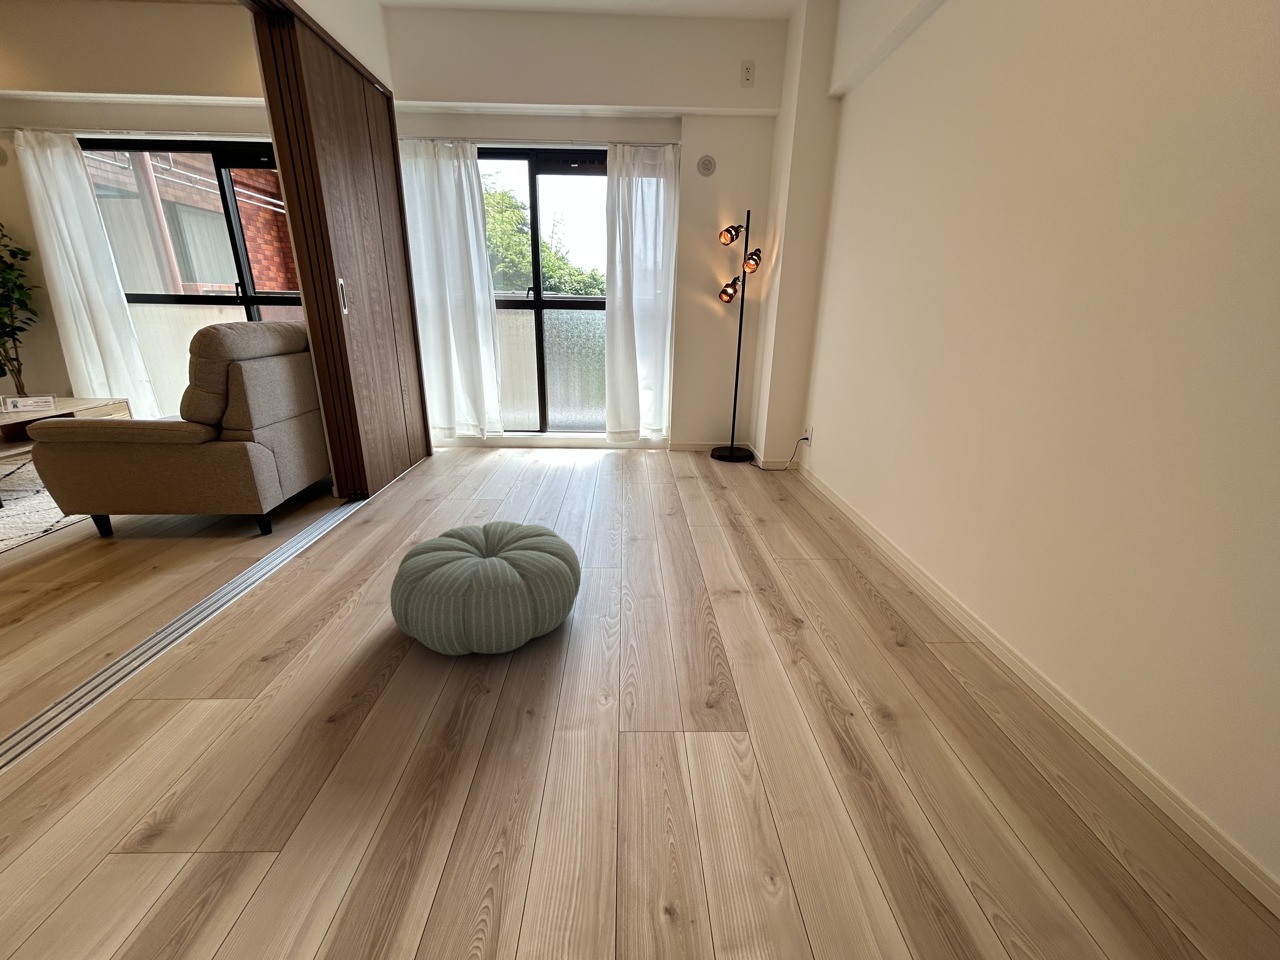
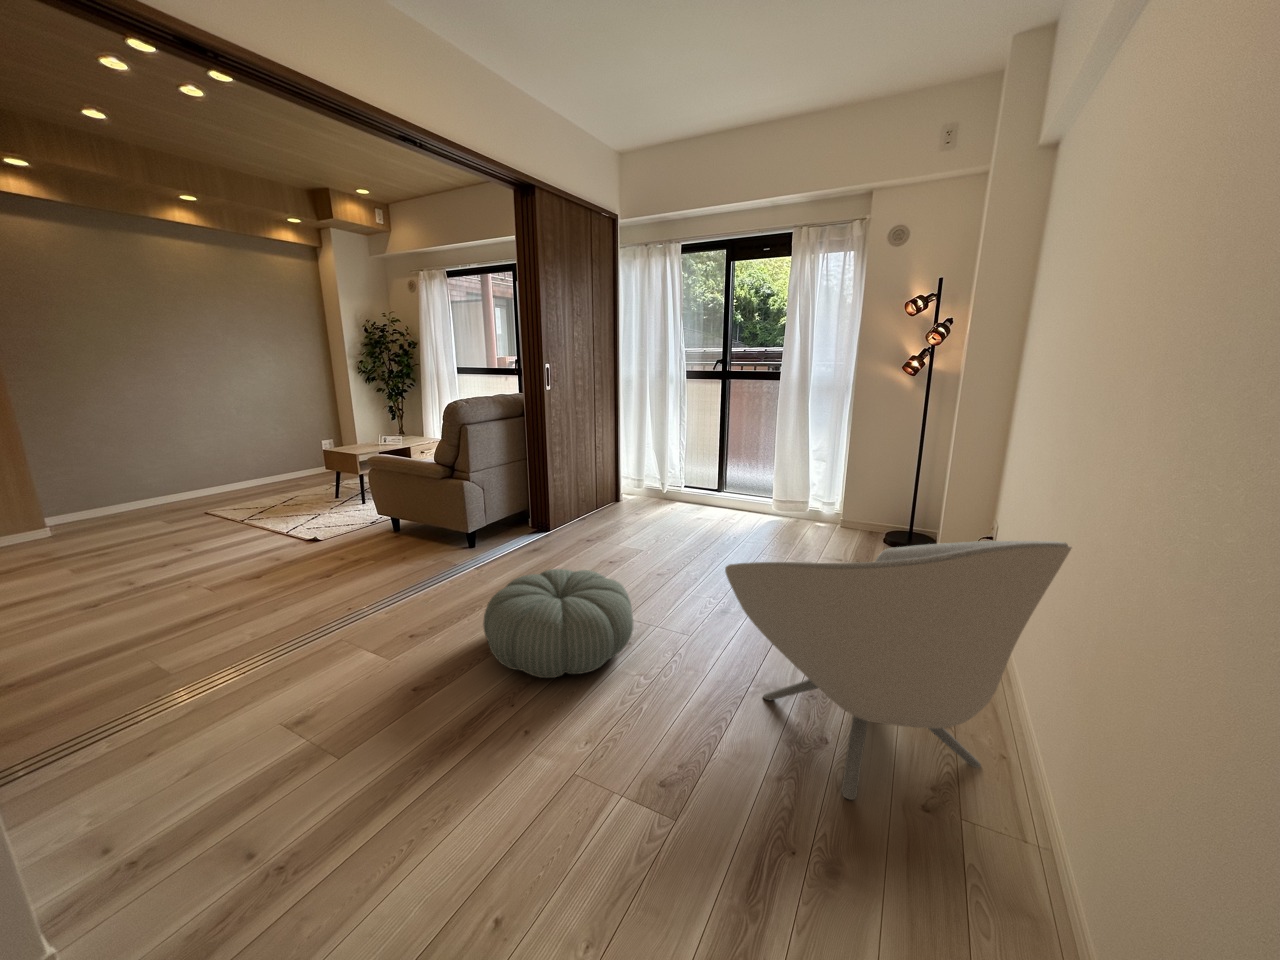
armchair: none [686,409,985,657] -> present [725,541,1072,800]

